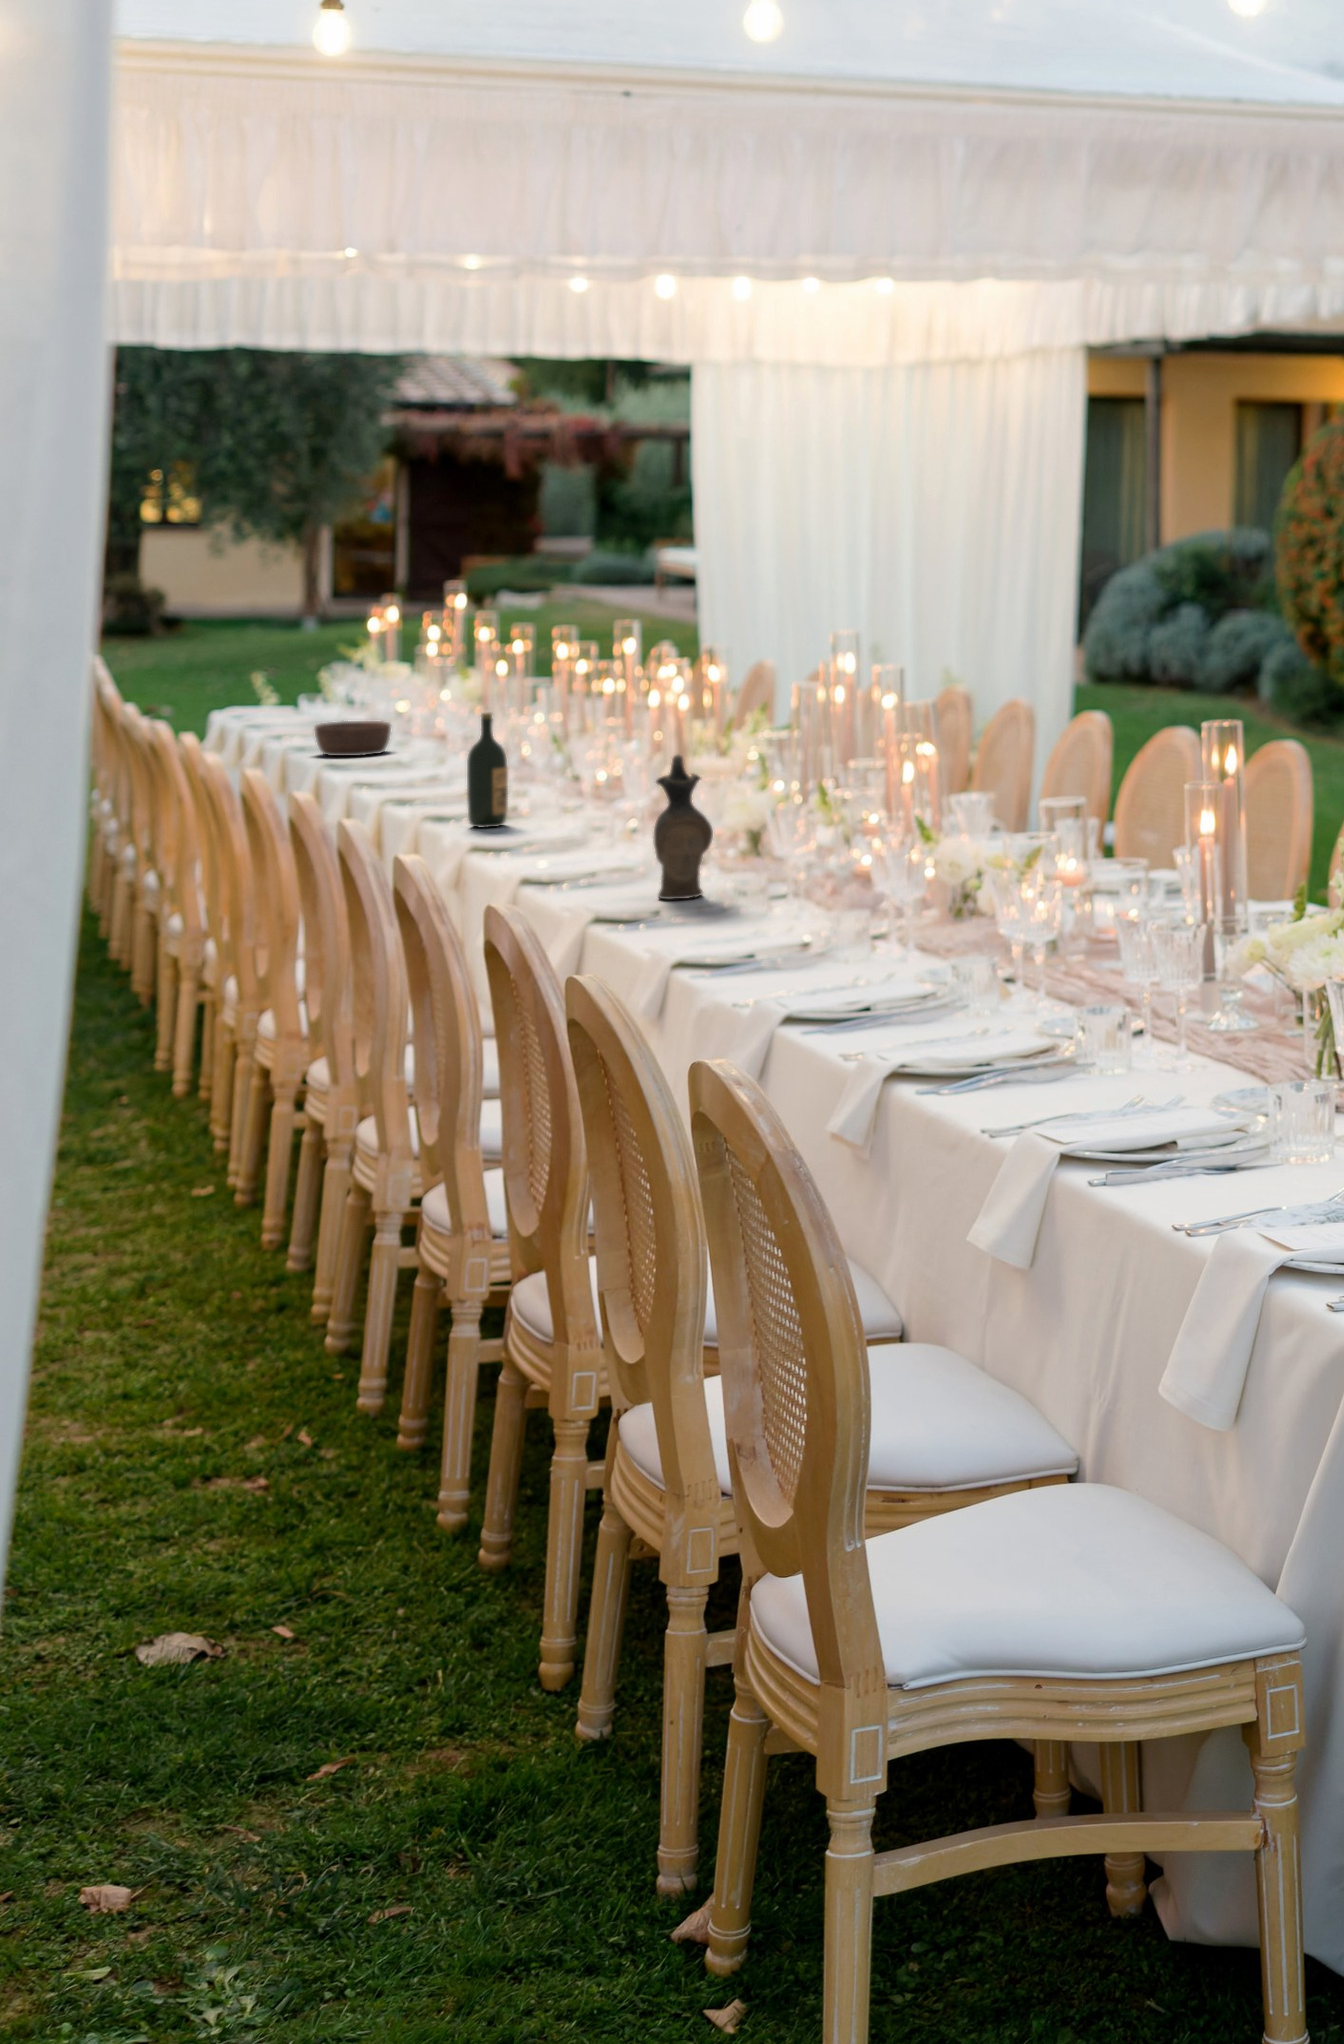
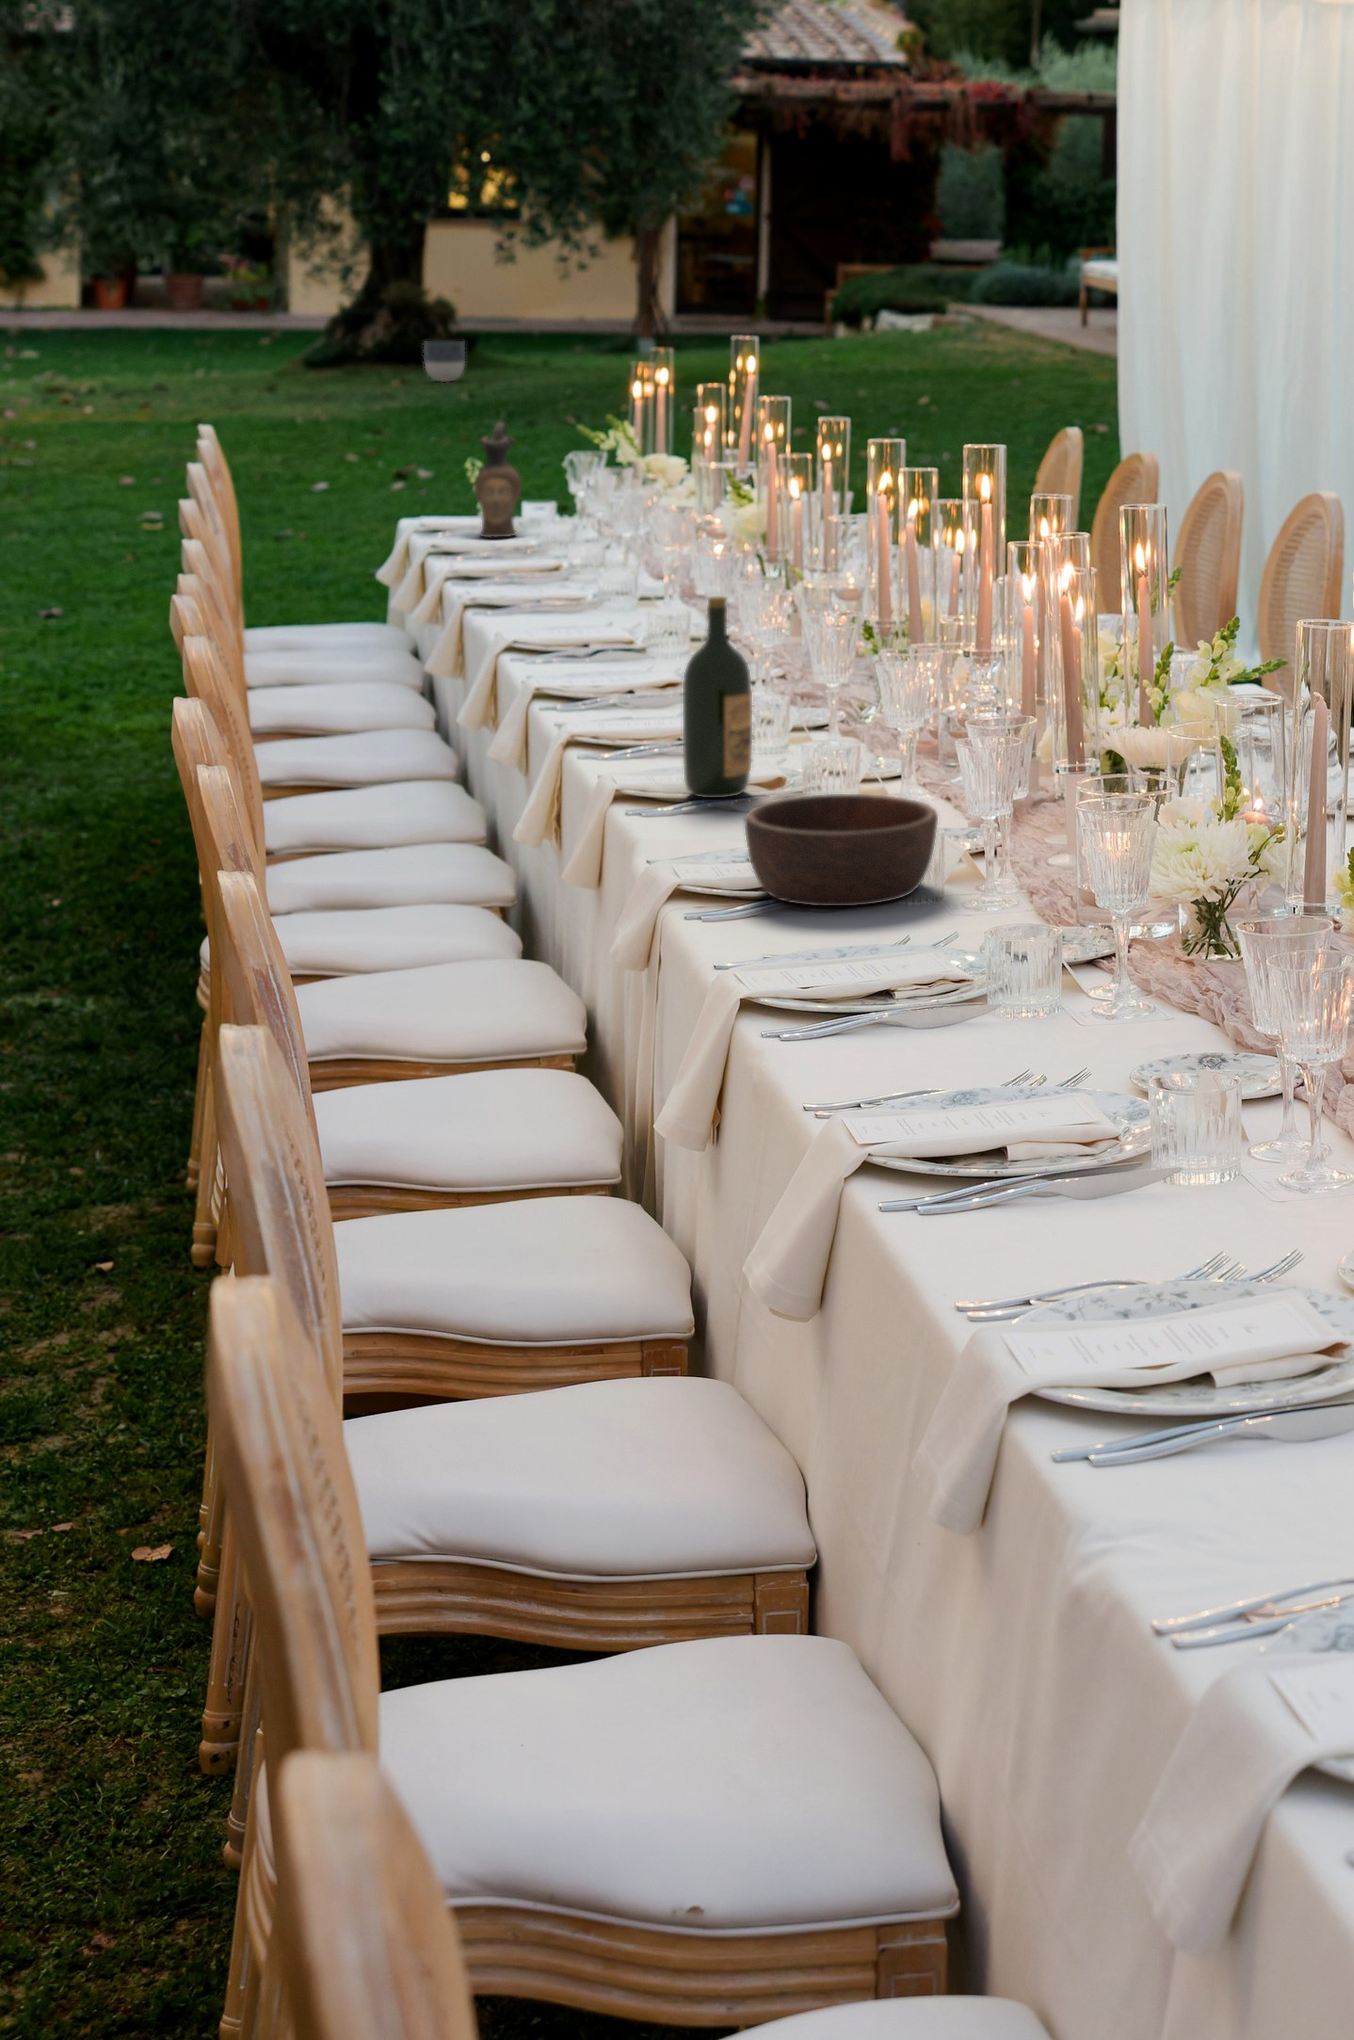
planter: none [137,622,170,653] -> present [424,341,465,382]
wooden bowl: present [314,721,391,756] -> present [745,794,938,906]
ceramic pitcher: present [653,755,713,899] -> present [474,422,521,537]

